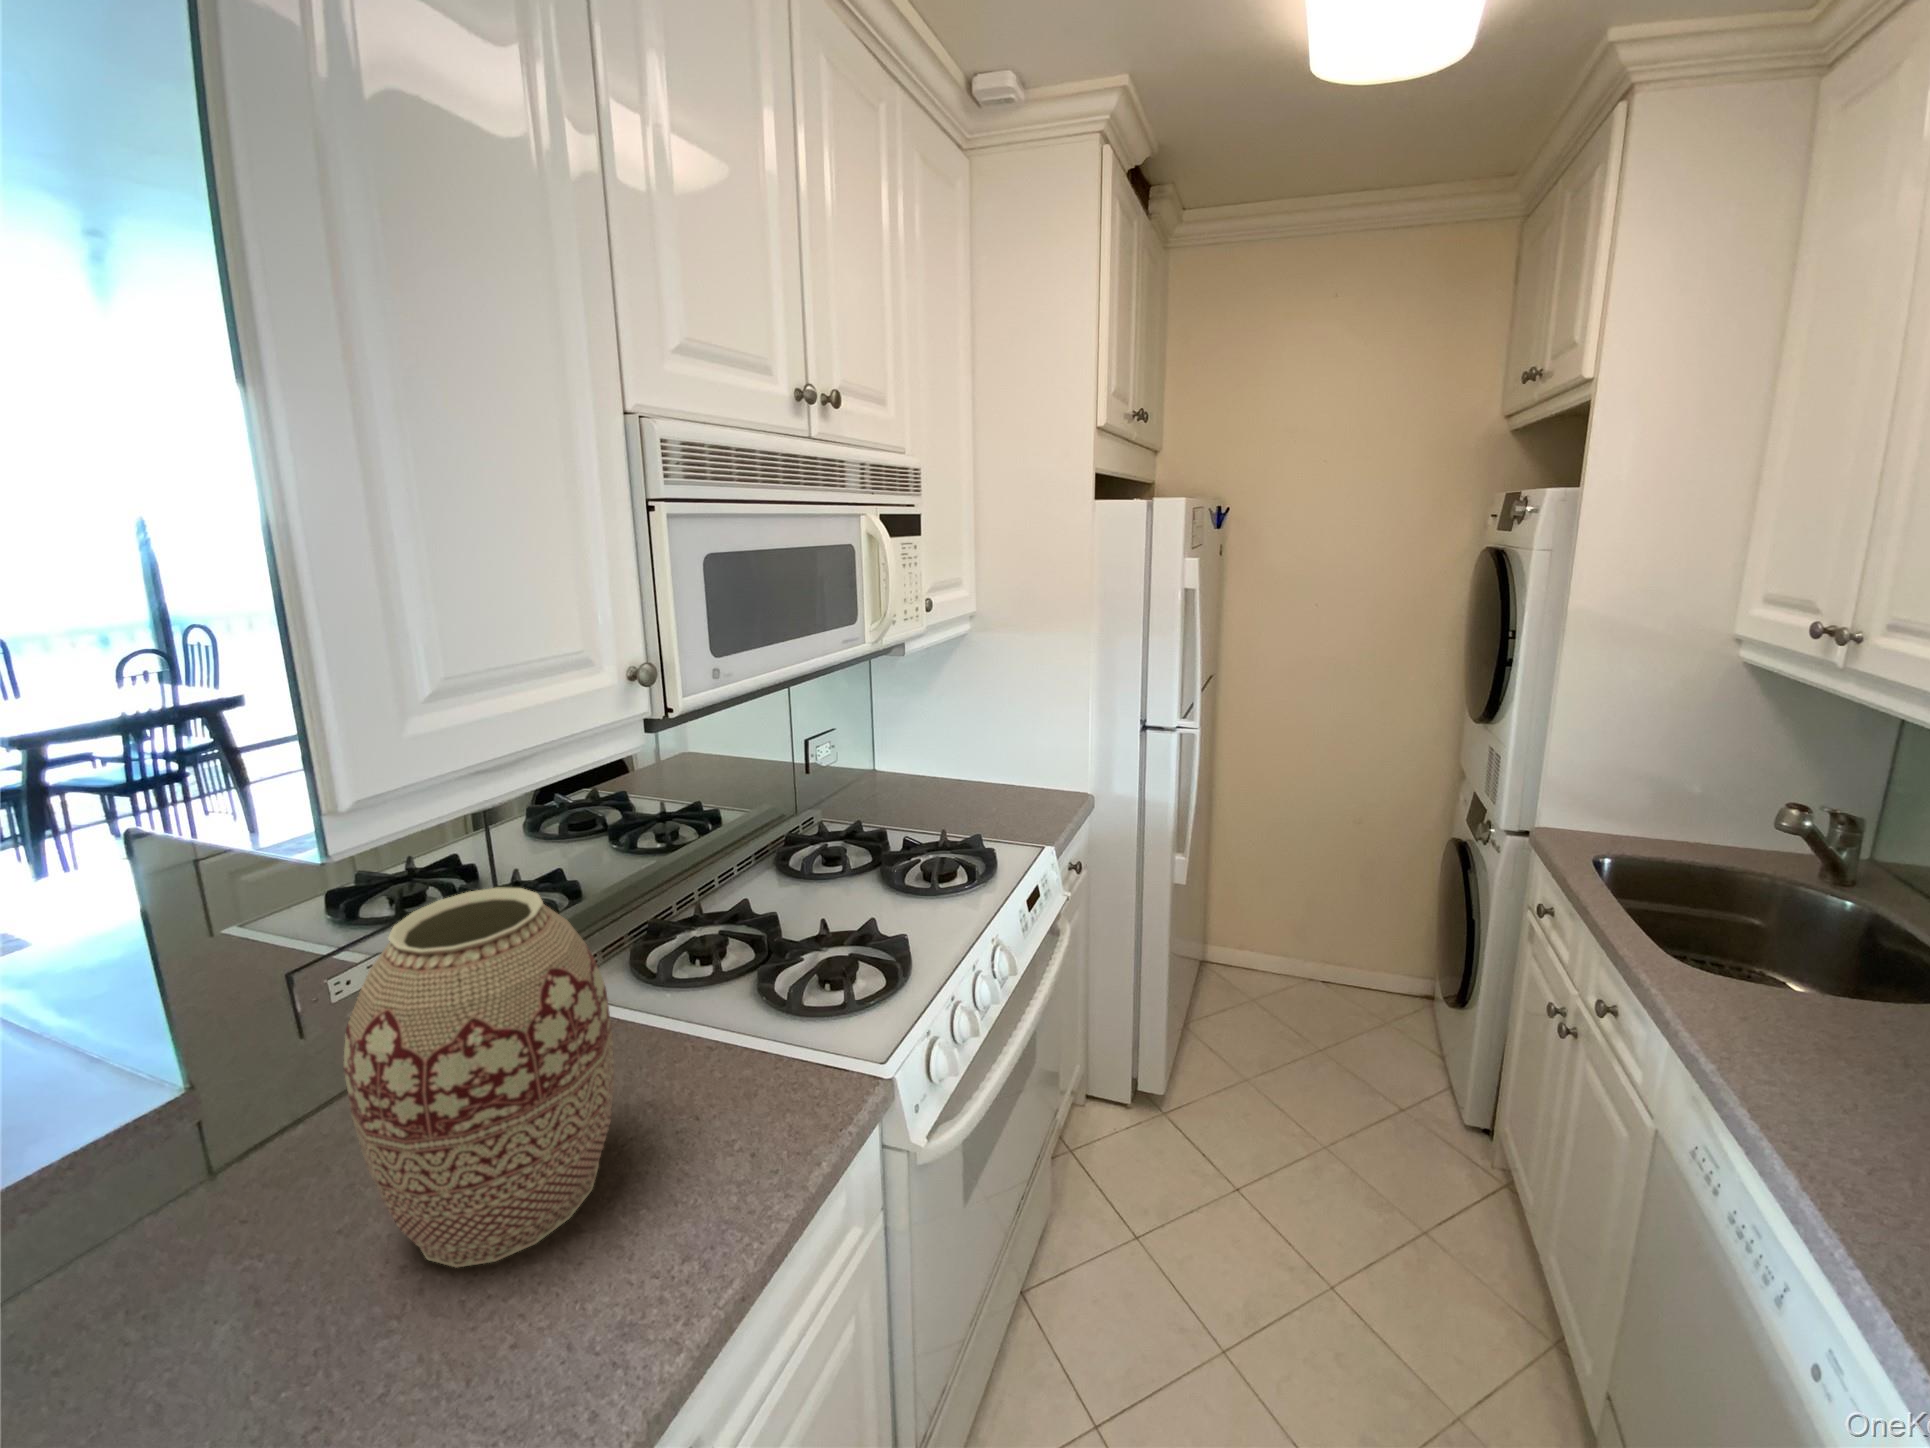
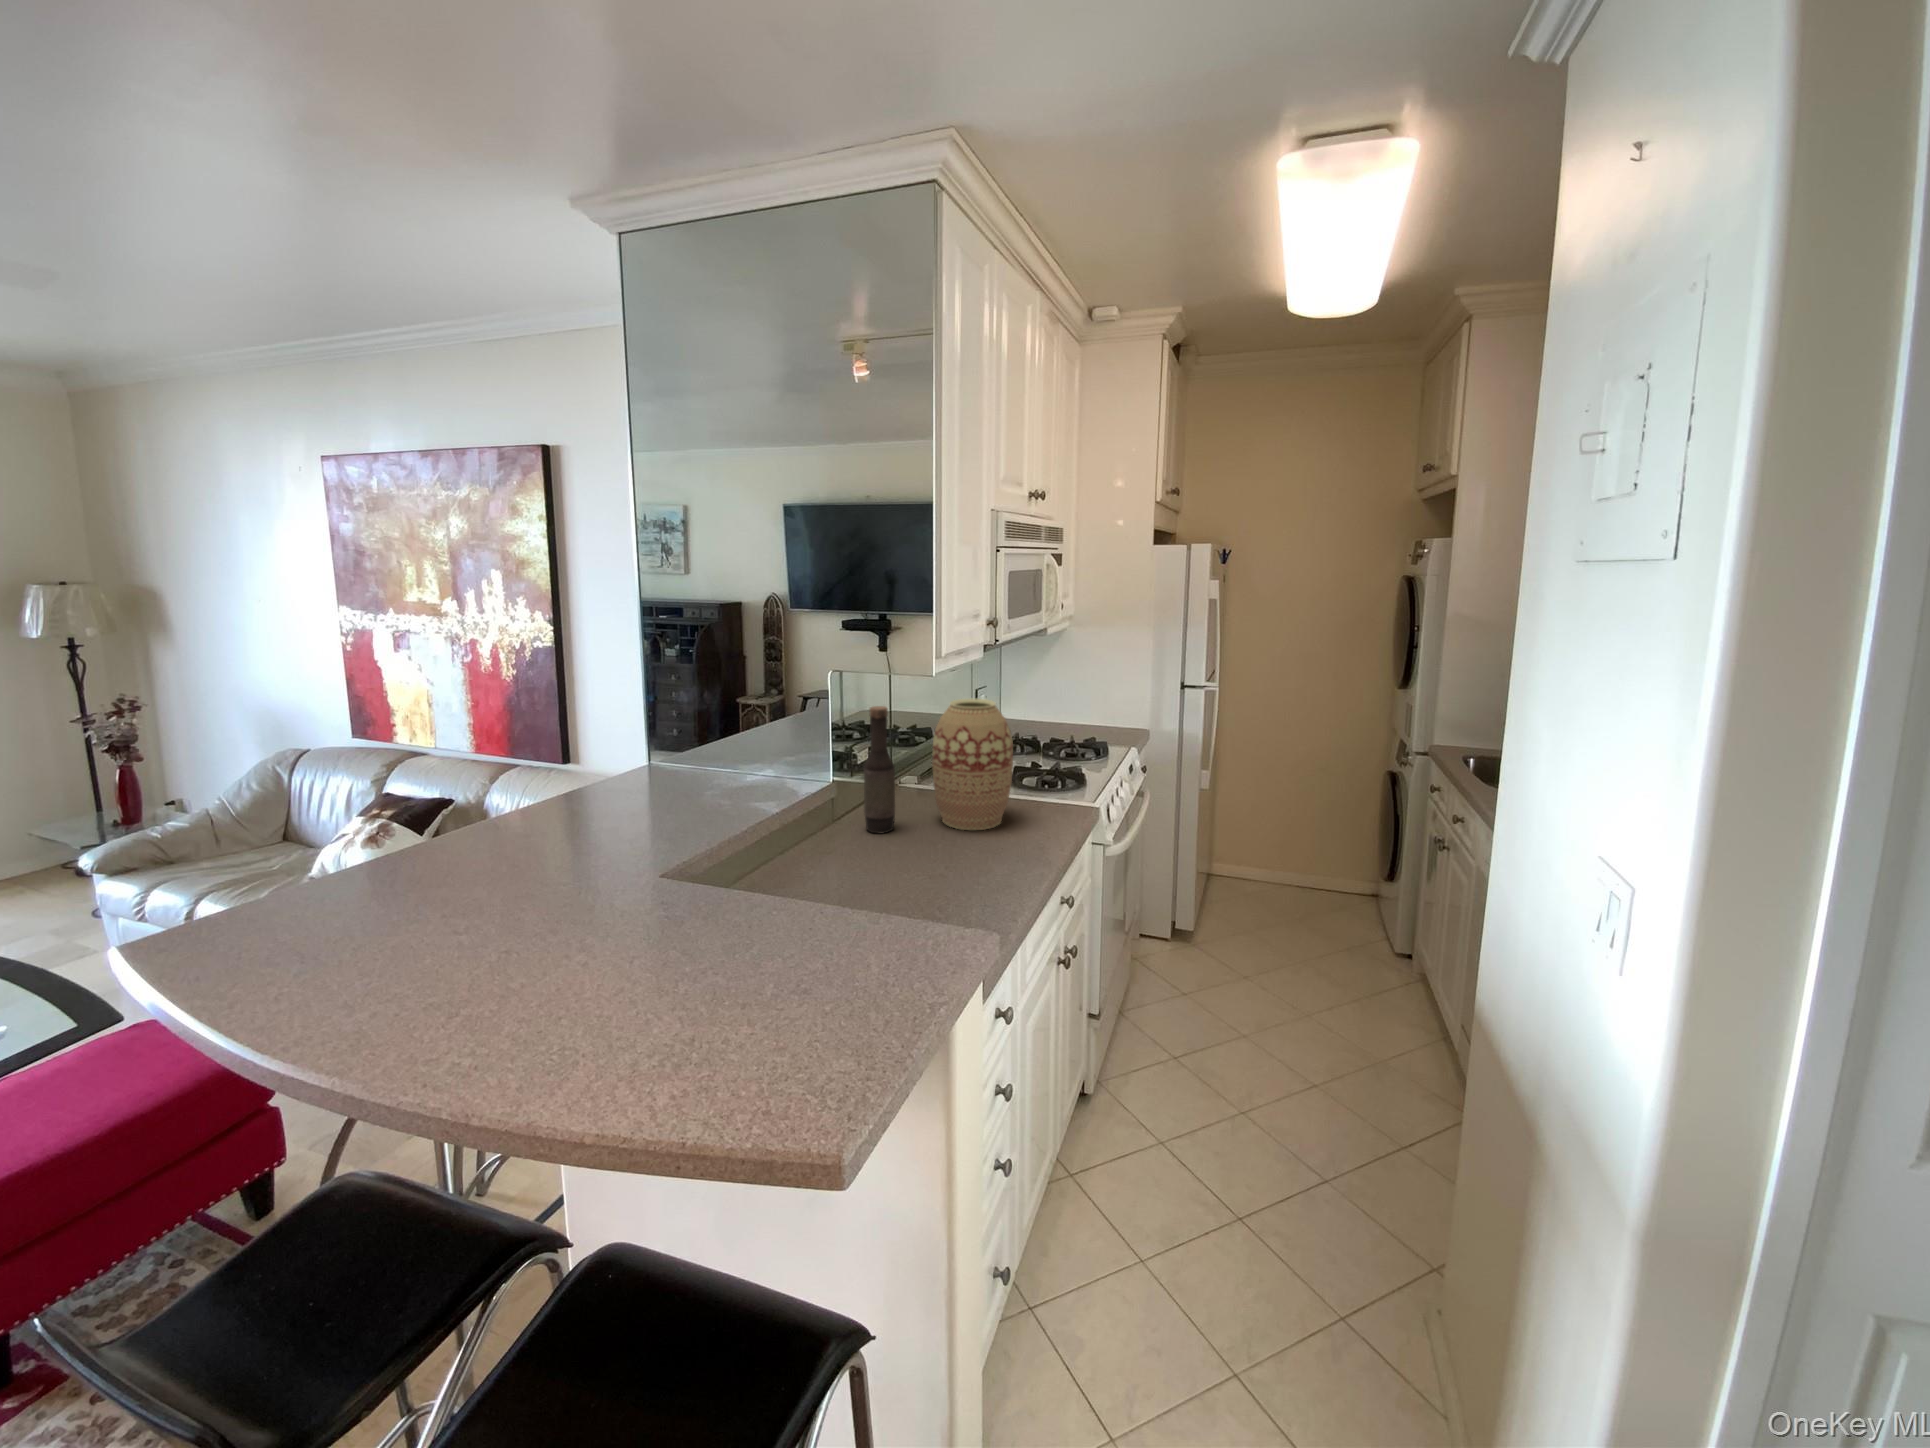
bottle: none [90,948,260,1305] -> present [864,706,895,833]

